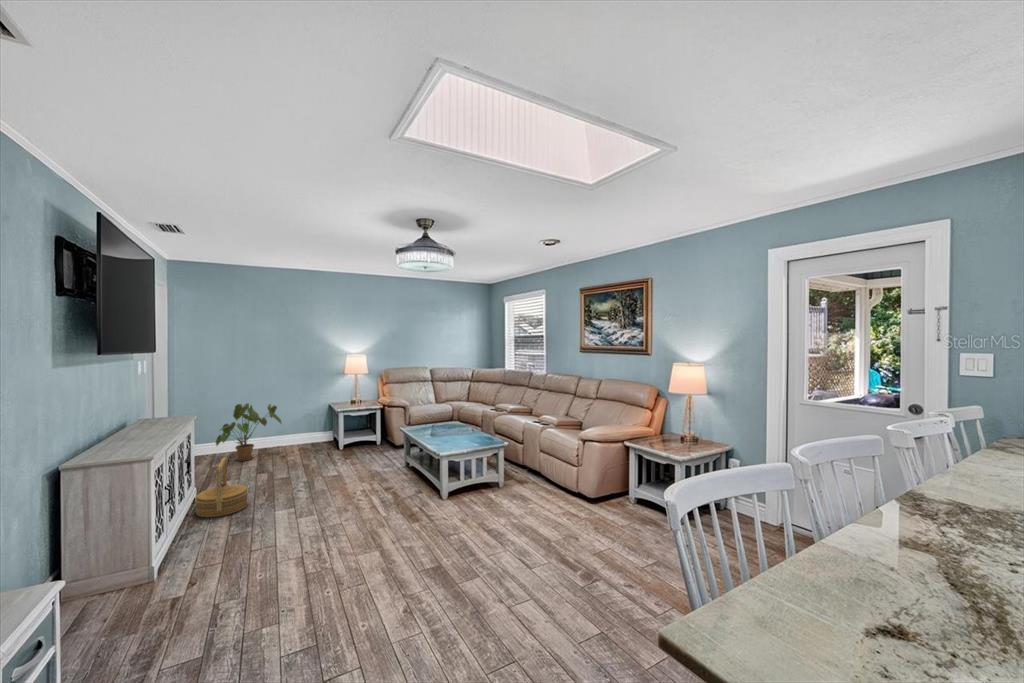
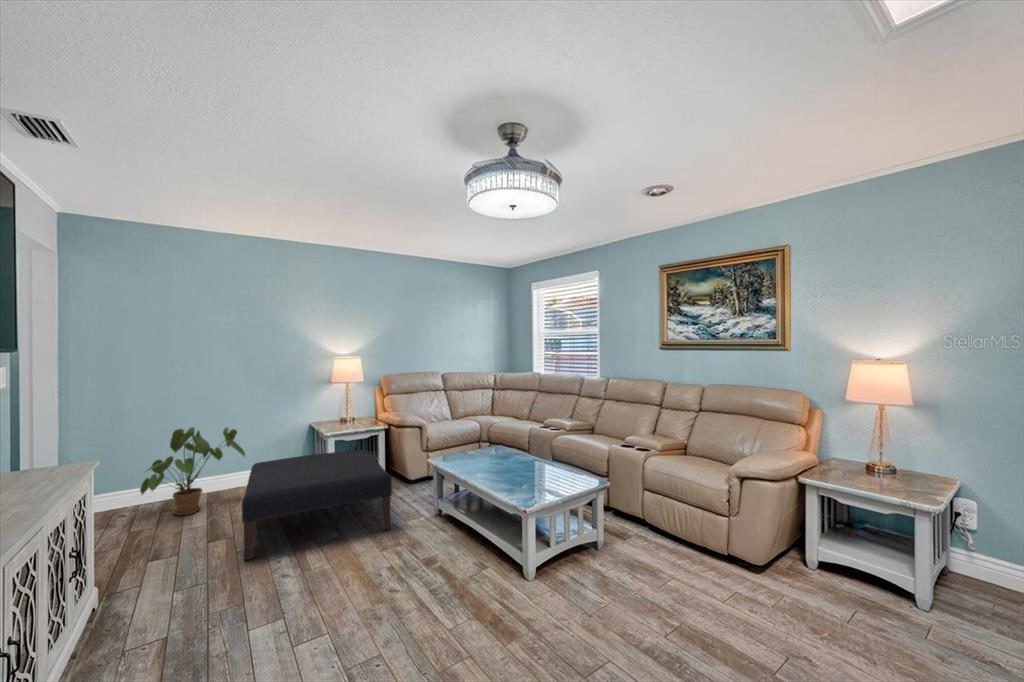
ottoman: none [277,422,372,483] -> present [242,450,392,560]
woven basket: present [195,457,248,517] -> none [85,531,193,659]

